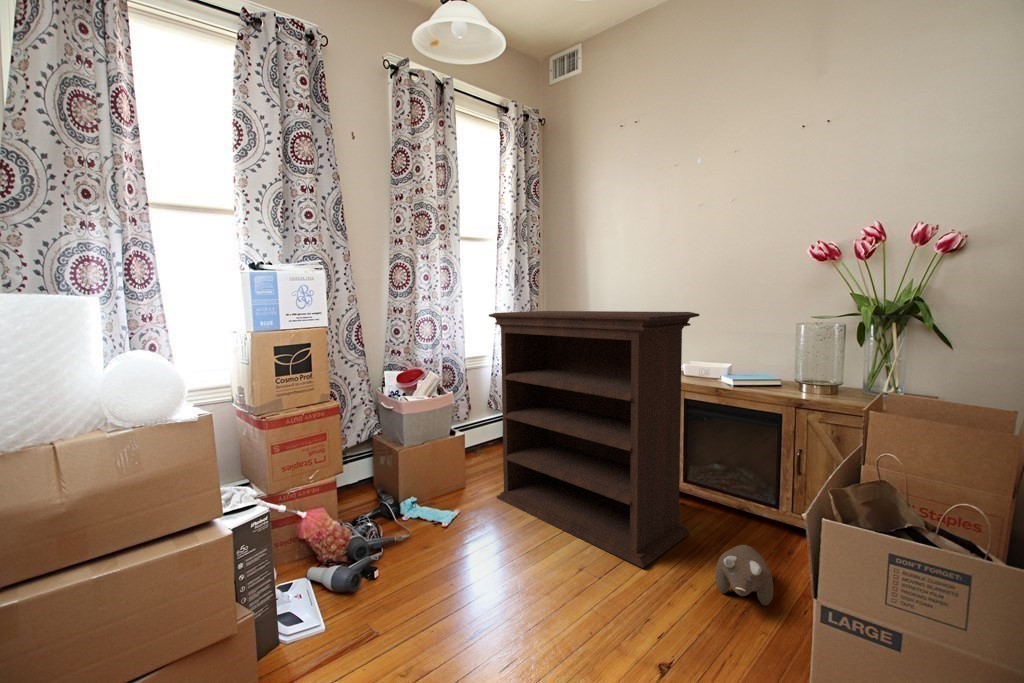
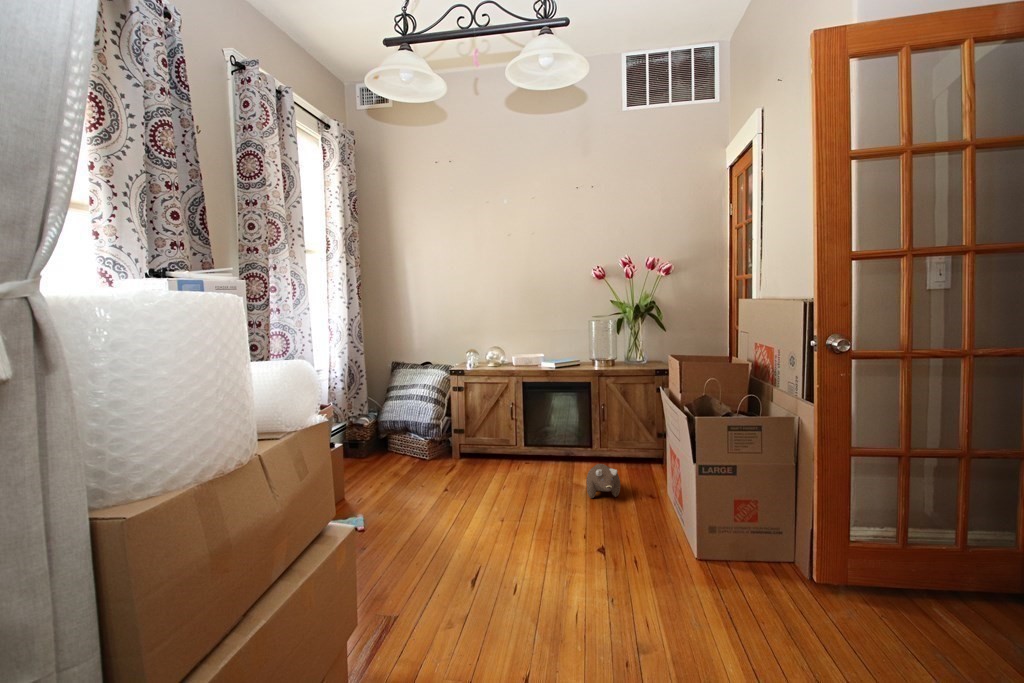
bookshelf: present [489,311,699,568] -> none [372,314,549,501]

